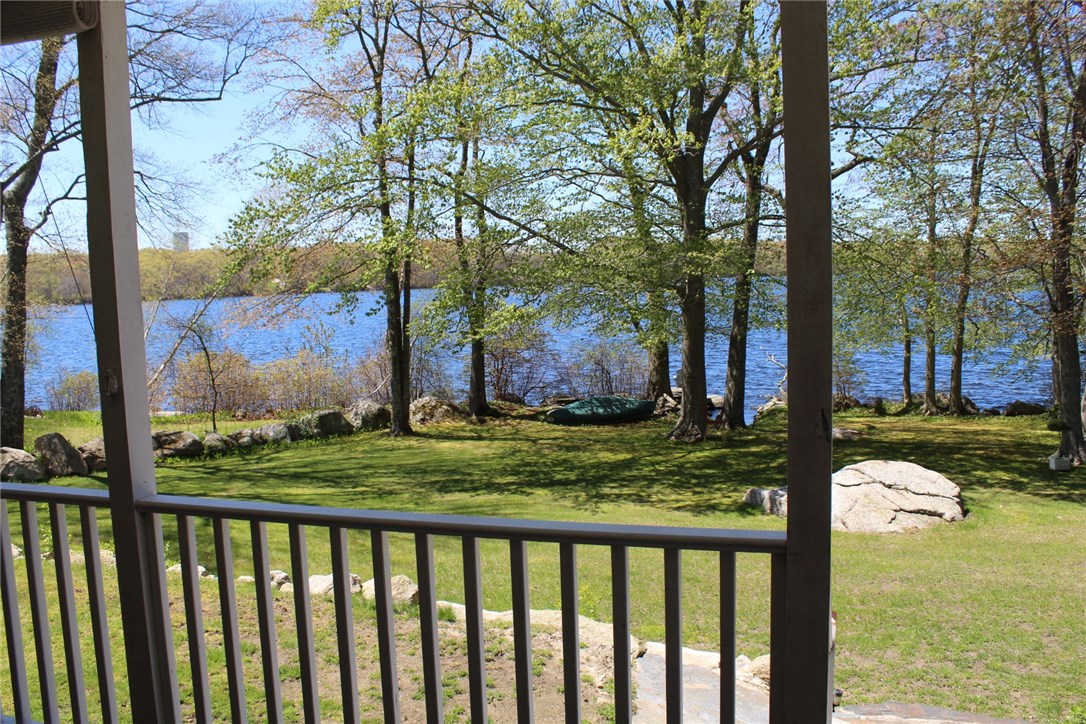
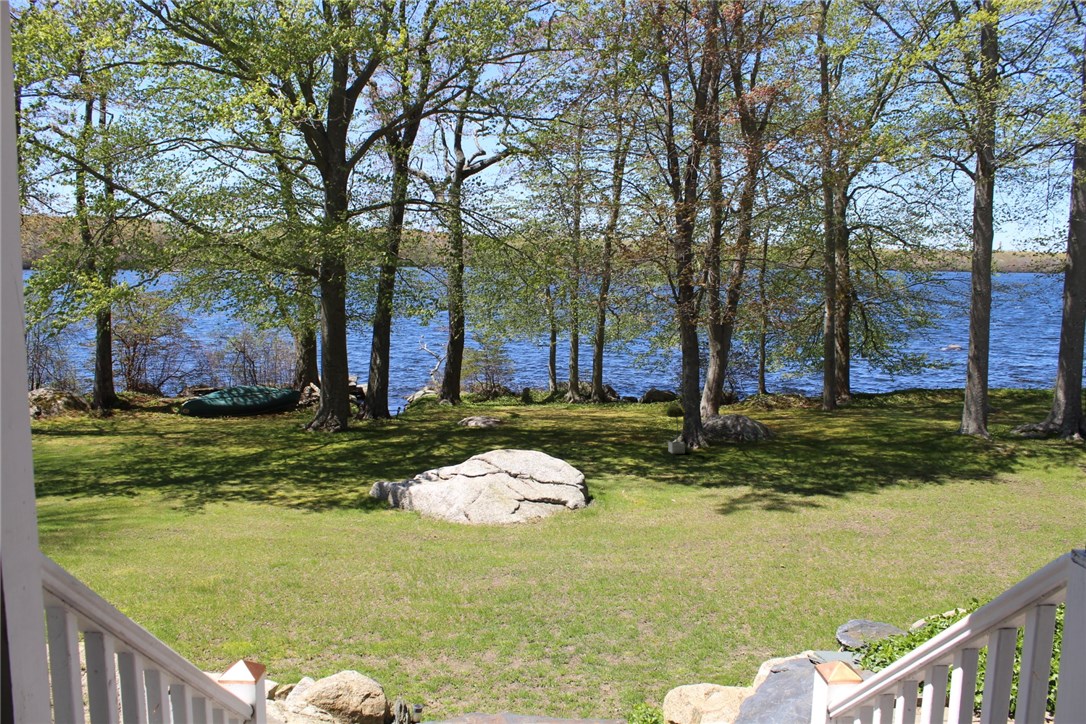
chair: present [701,404,726,444] -> none [347,392,375,436]

